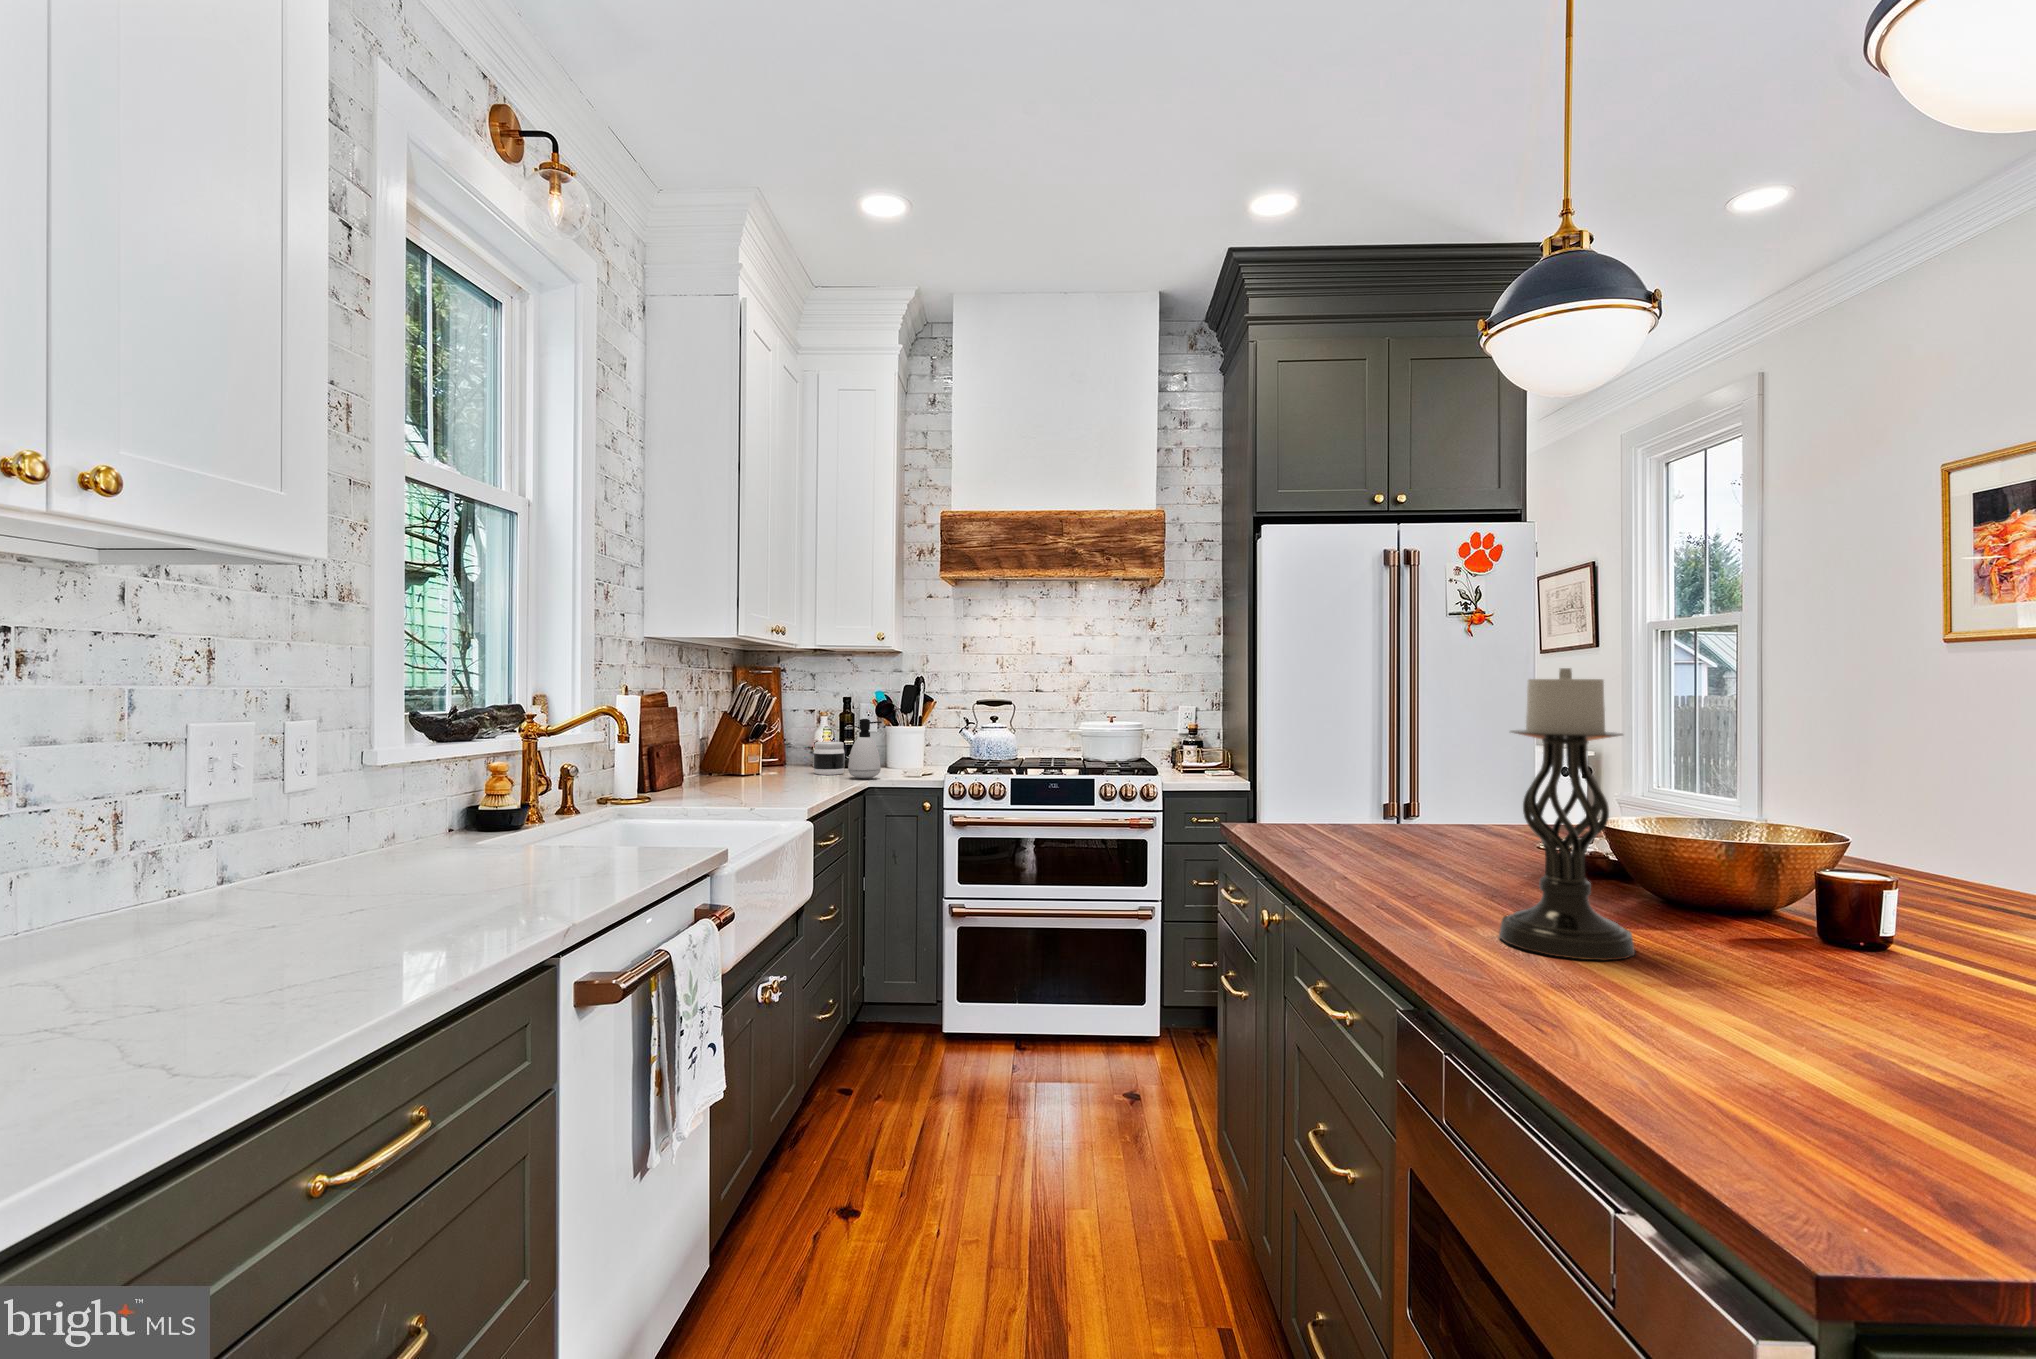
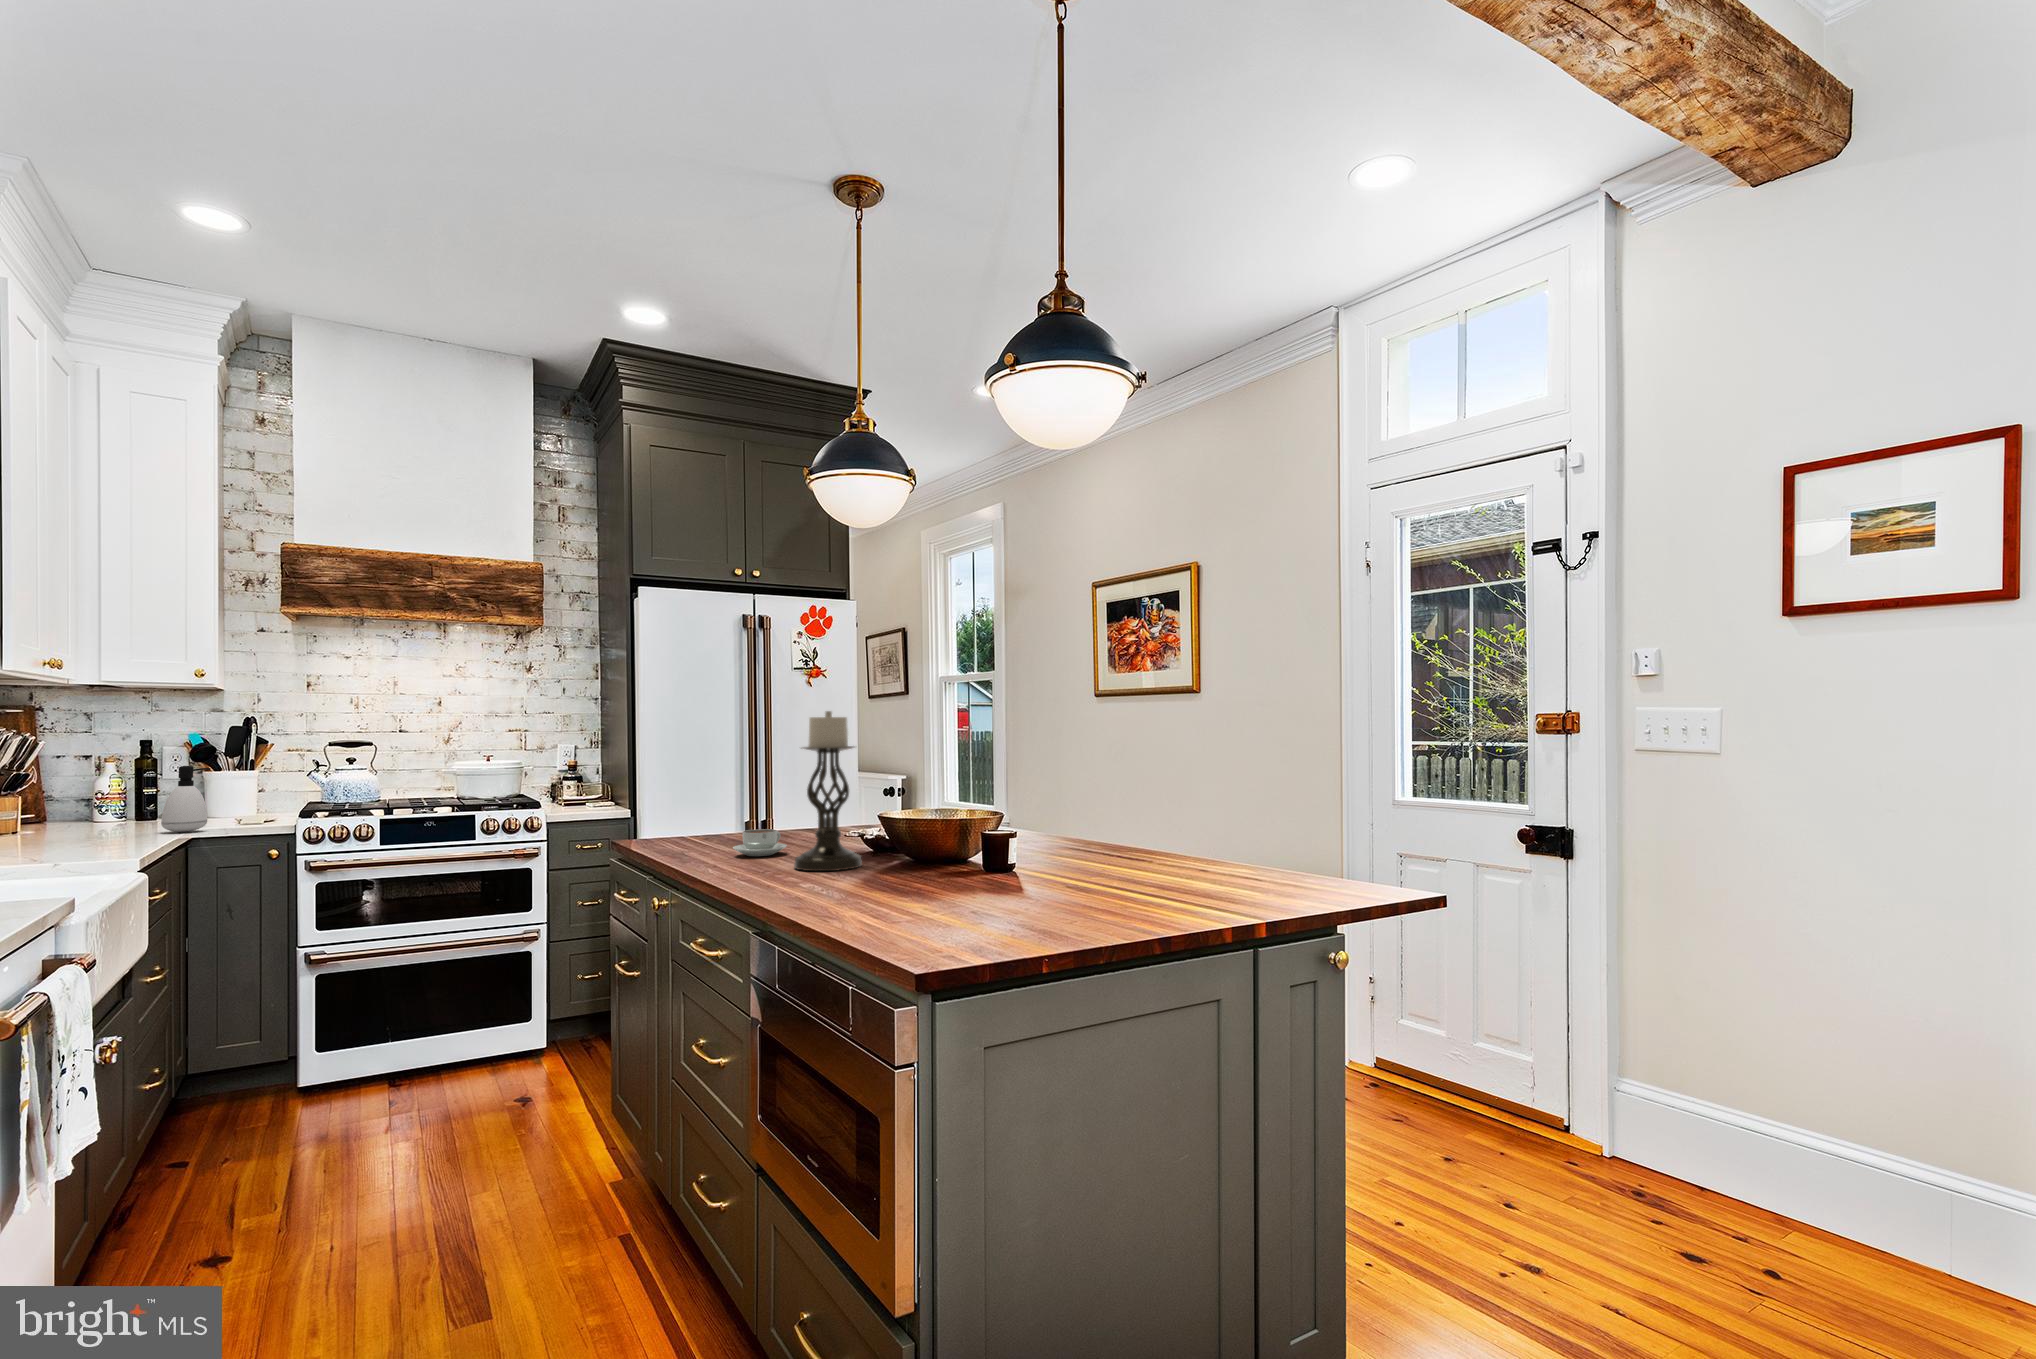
jar: present [813,742,845,775] -> none [102,794,149,832]
coffee cup: none [1385,851,1474,896] -> present [733,829,787,856]

